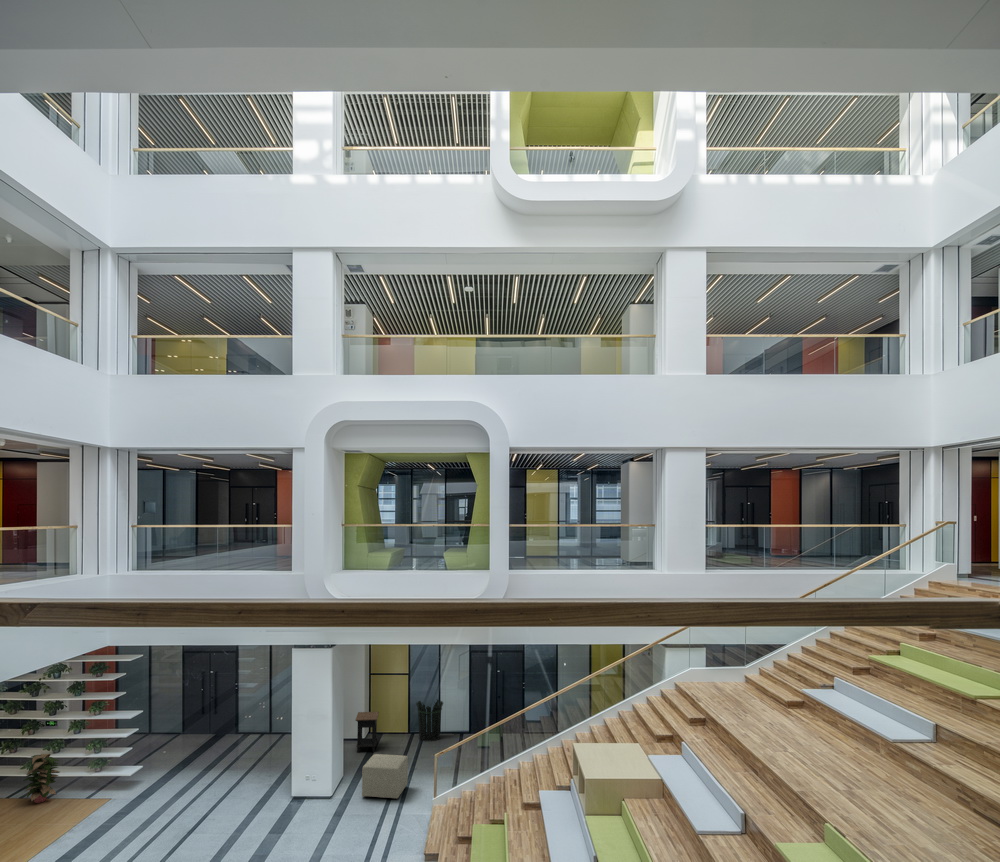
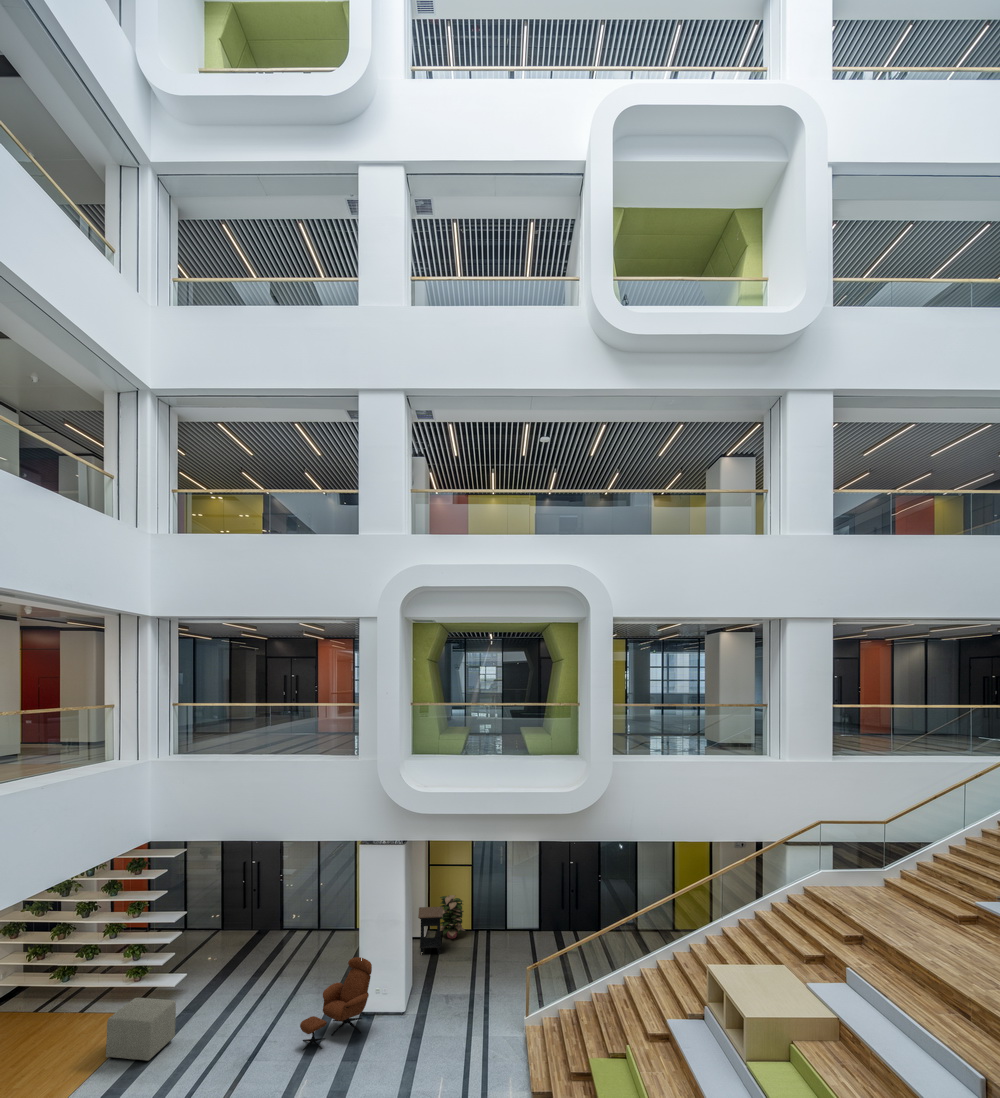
waste bin: present [416,700,443,741] -> none [482,890,513,940]
lounge chair: none [233,747,301,825] -> present [300,957,372,1050]
decorative plant: present [23,754,59,803] -> present [440,895,465,939]
ottoman: present [362,754,408,799] -> present [106,998,176,1061]

